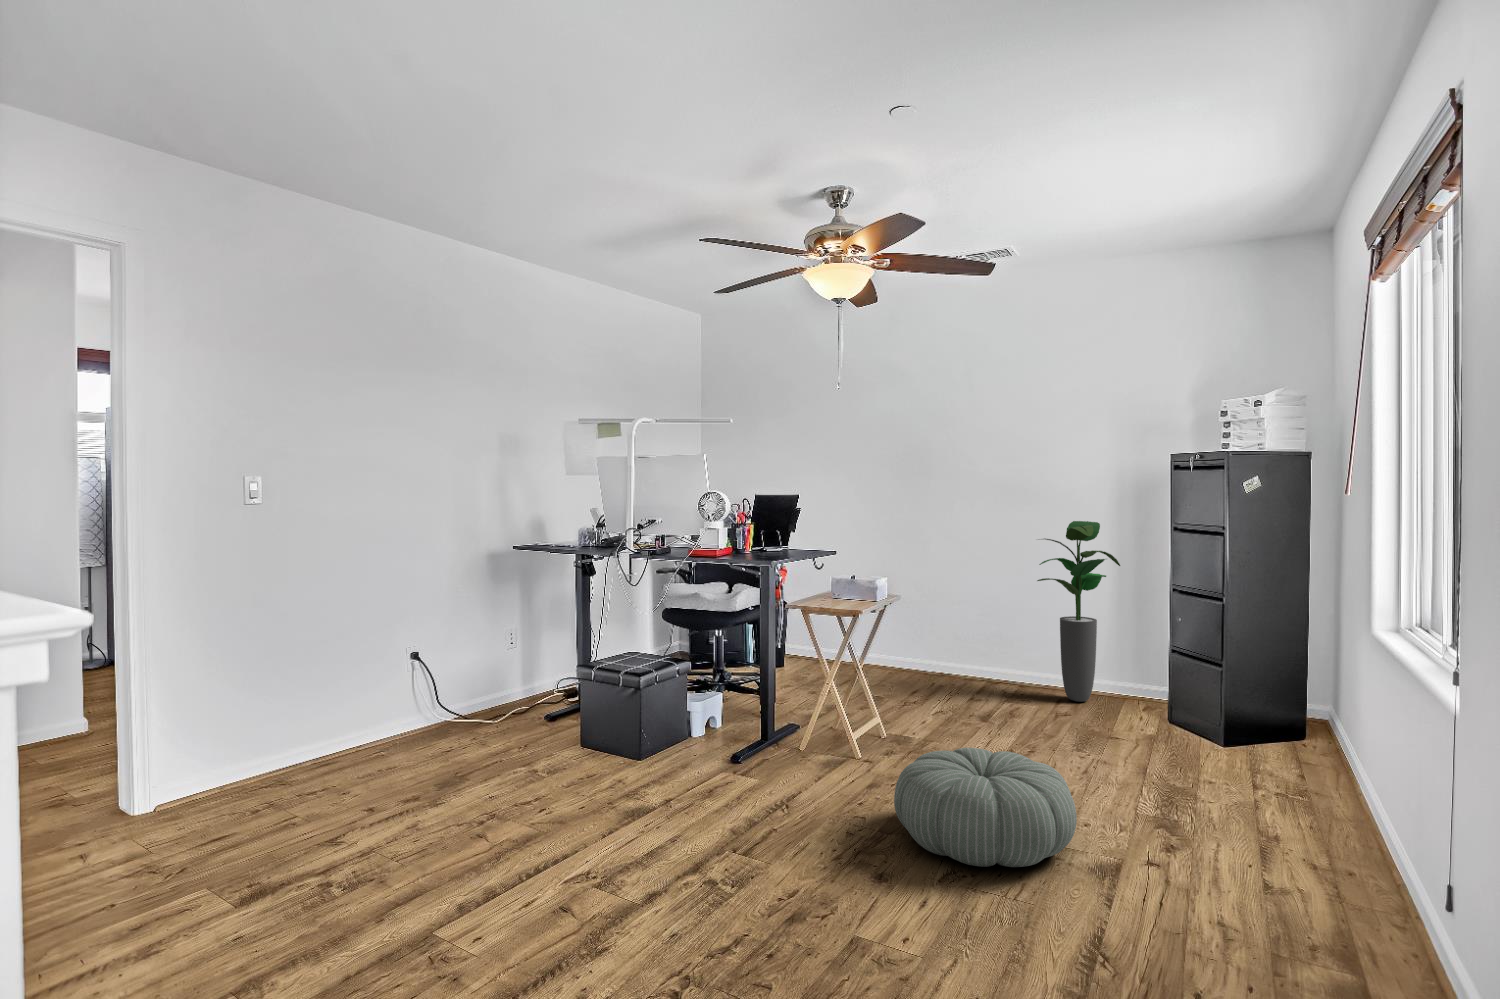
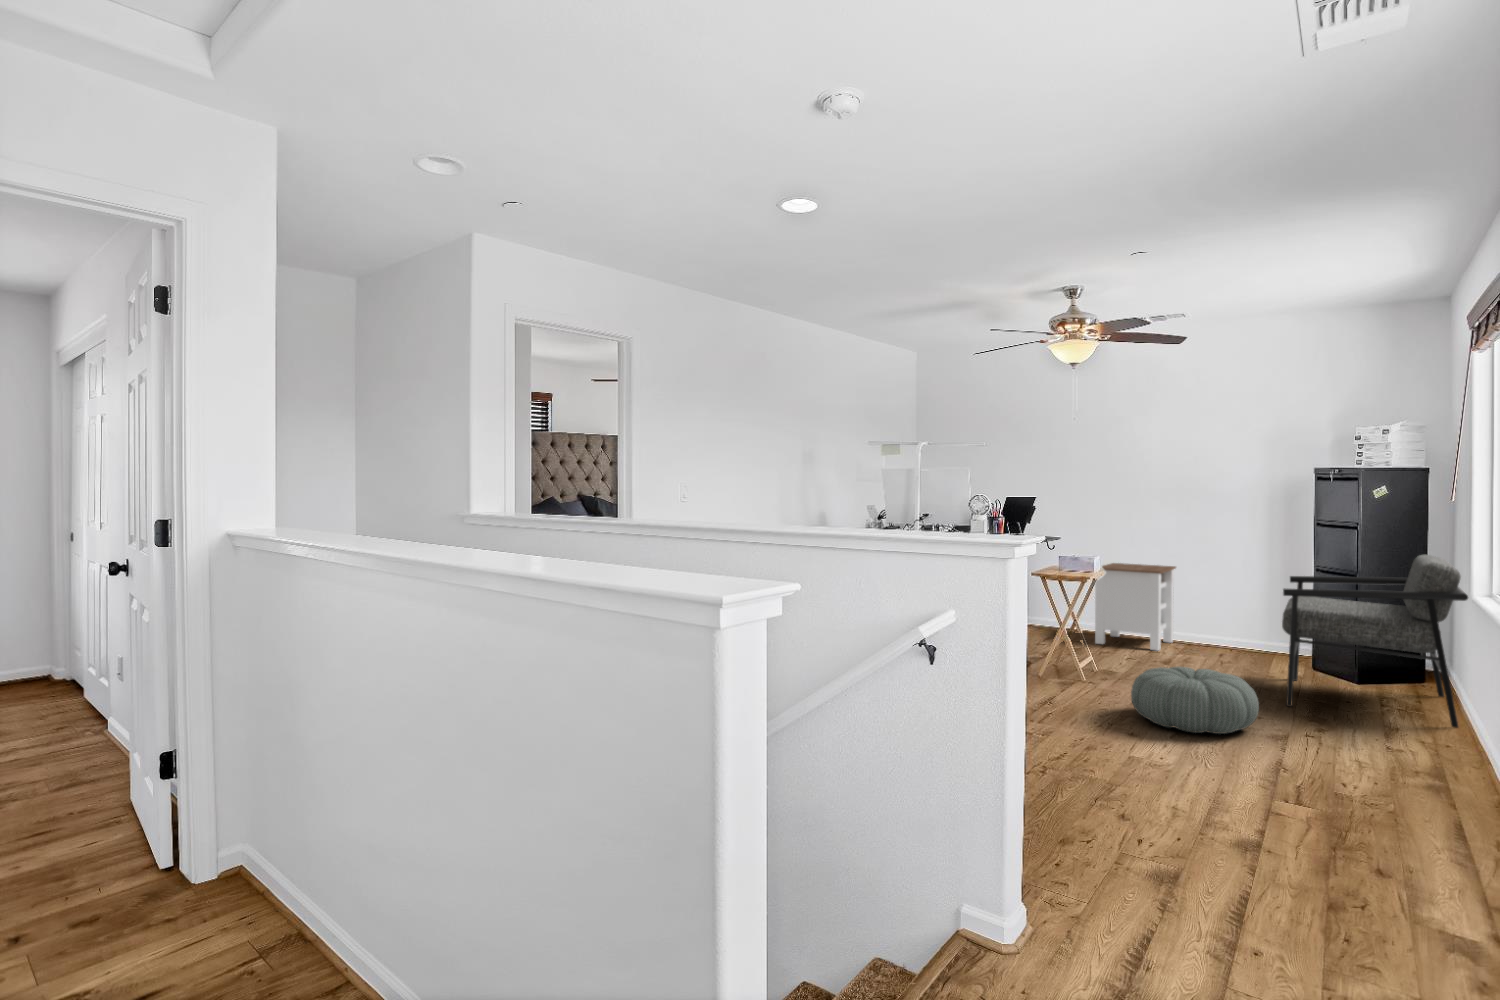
potted plant: present [1037,521,1120,702] -> none [1204,518,1274,655]
armchair: none [1120,571,1374,834] -> present [1282,555,1468,728]
side table: none [902,579,1006,697] -> present [1095,563,1176,651]

